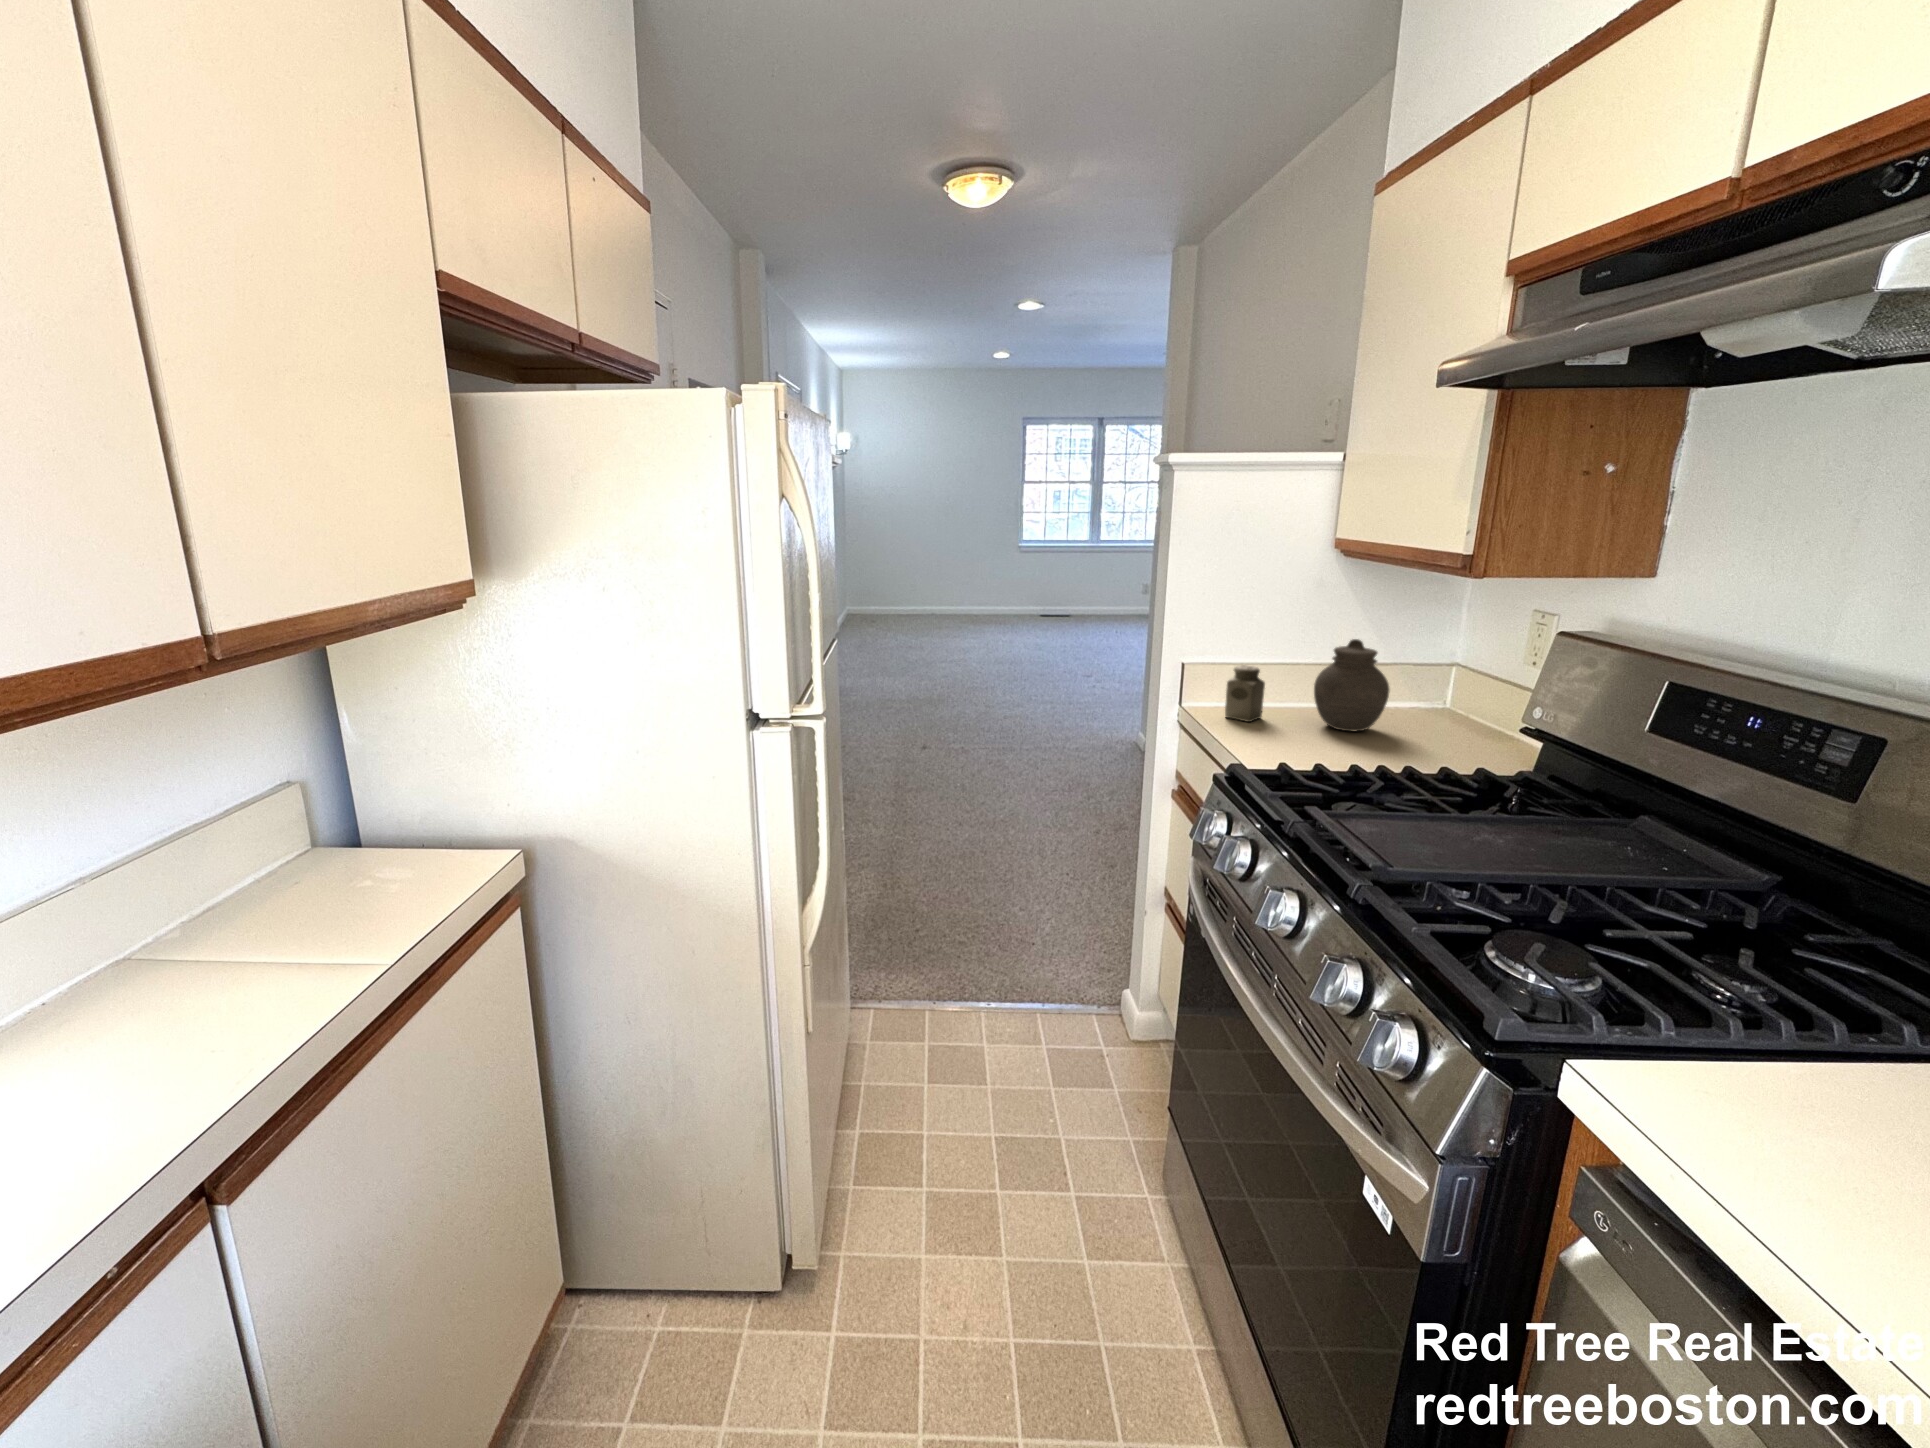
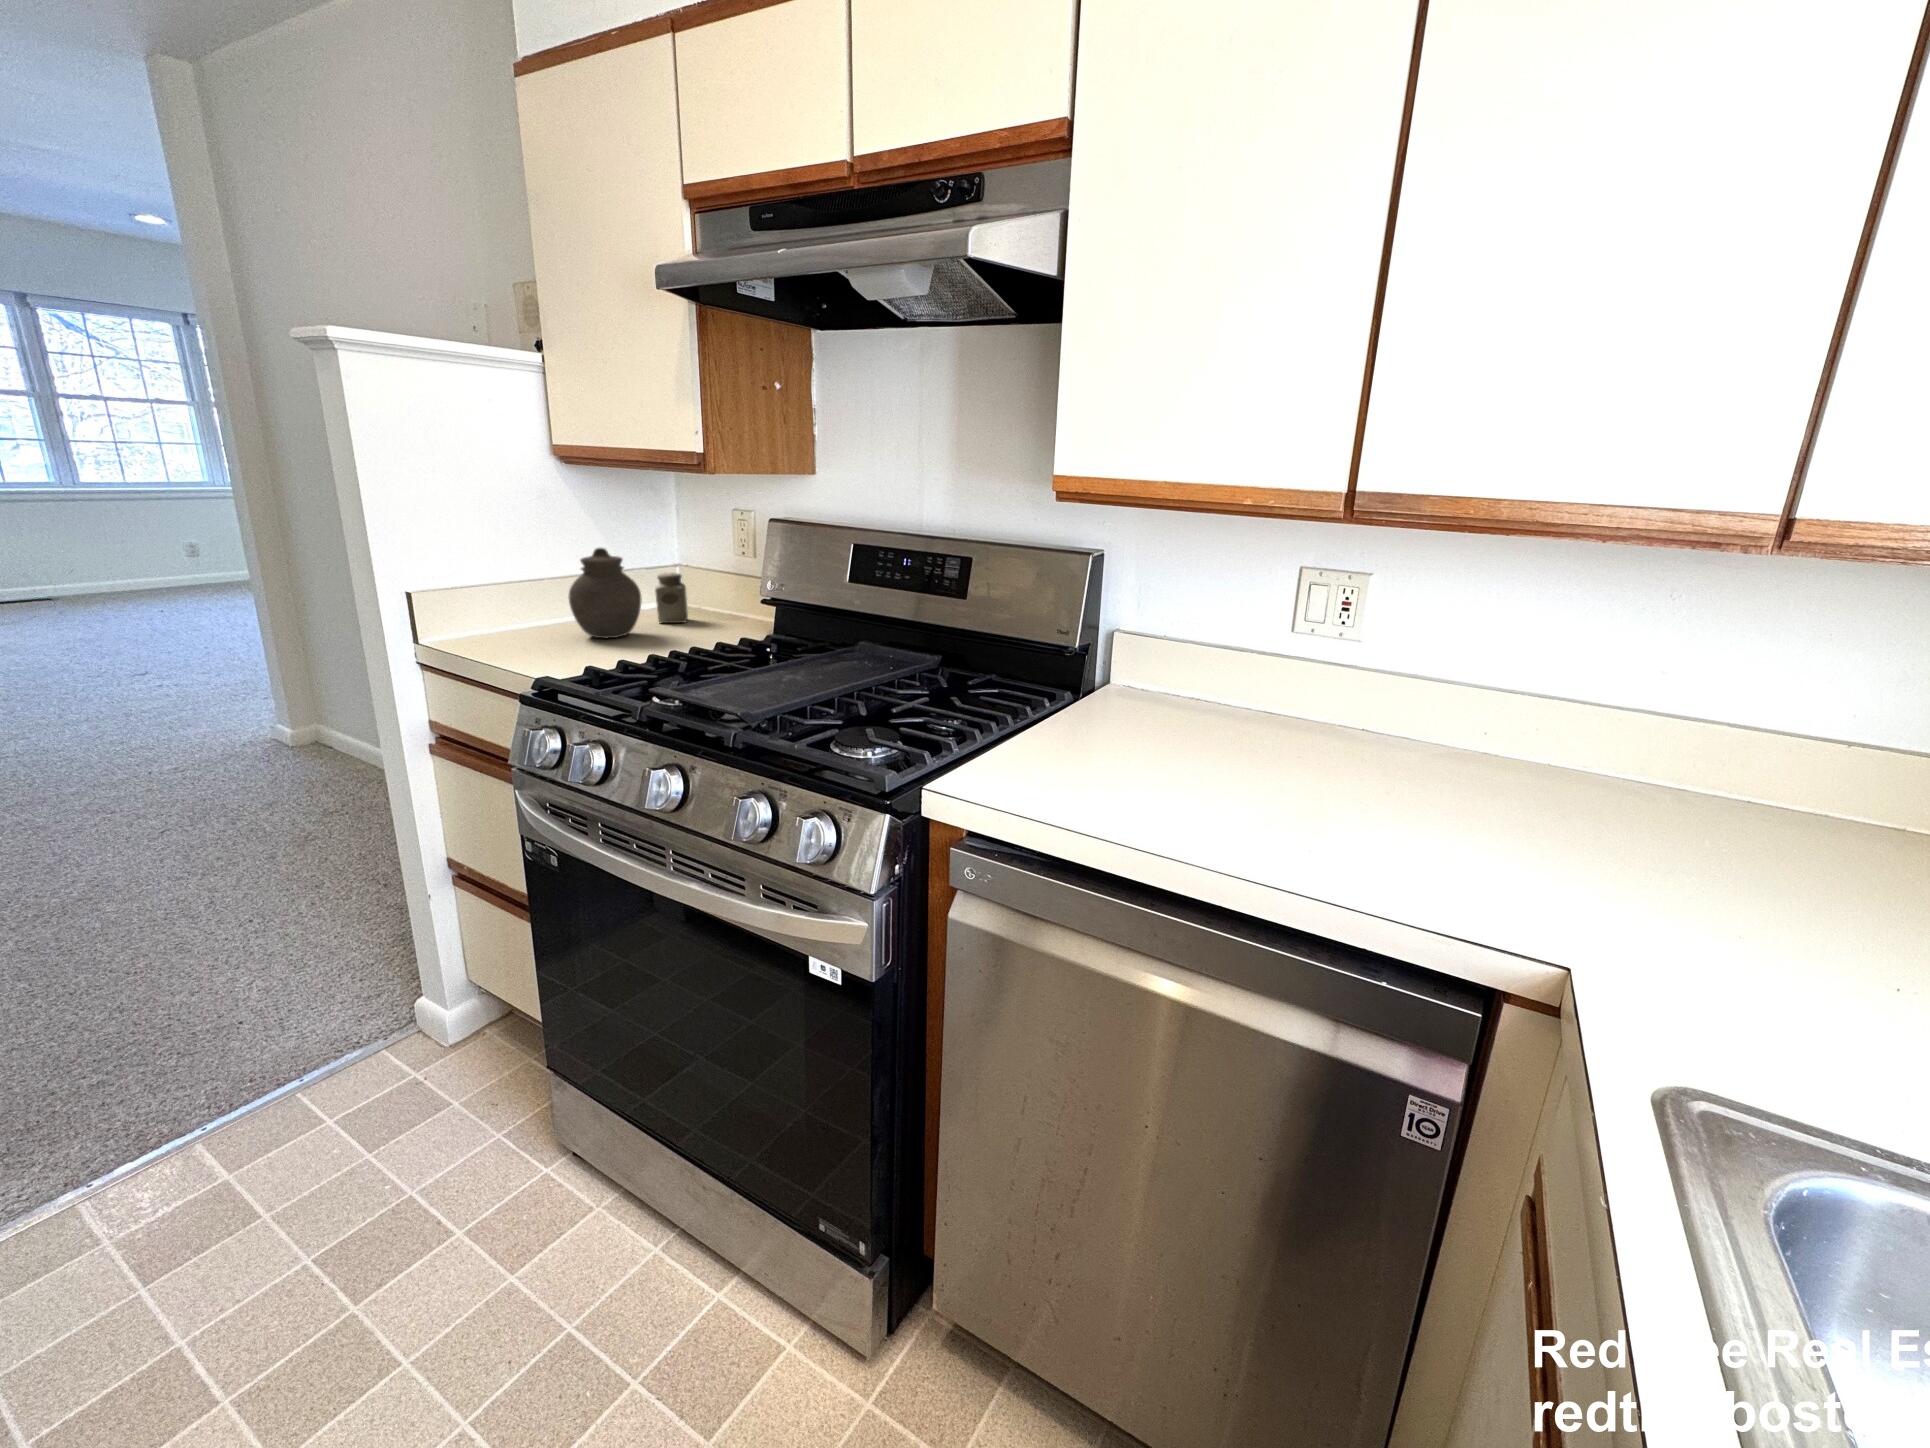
salt shaker: present [1225,665,1265,722] -> present [655,572,688,623]

